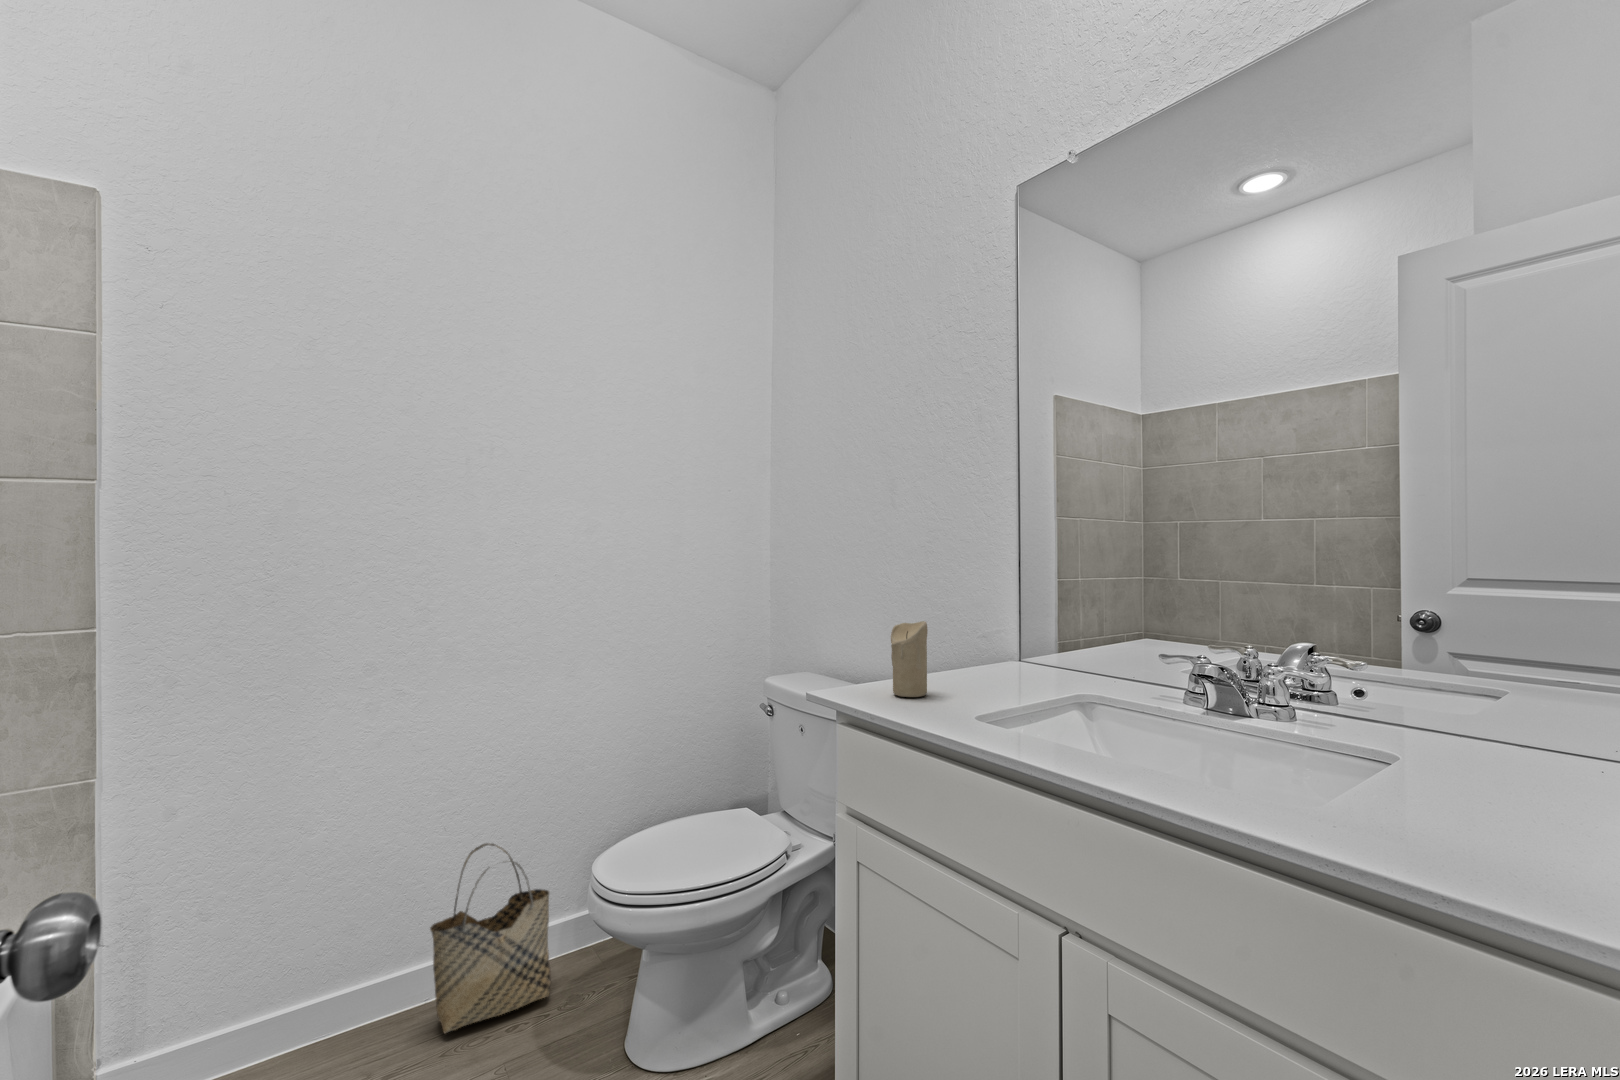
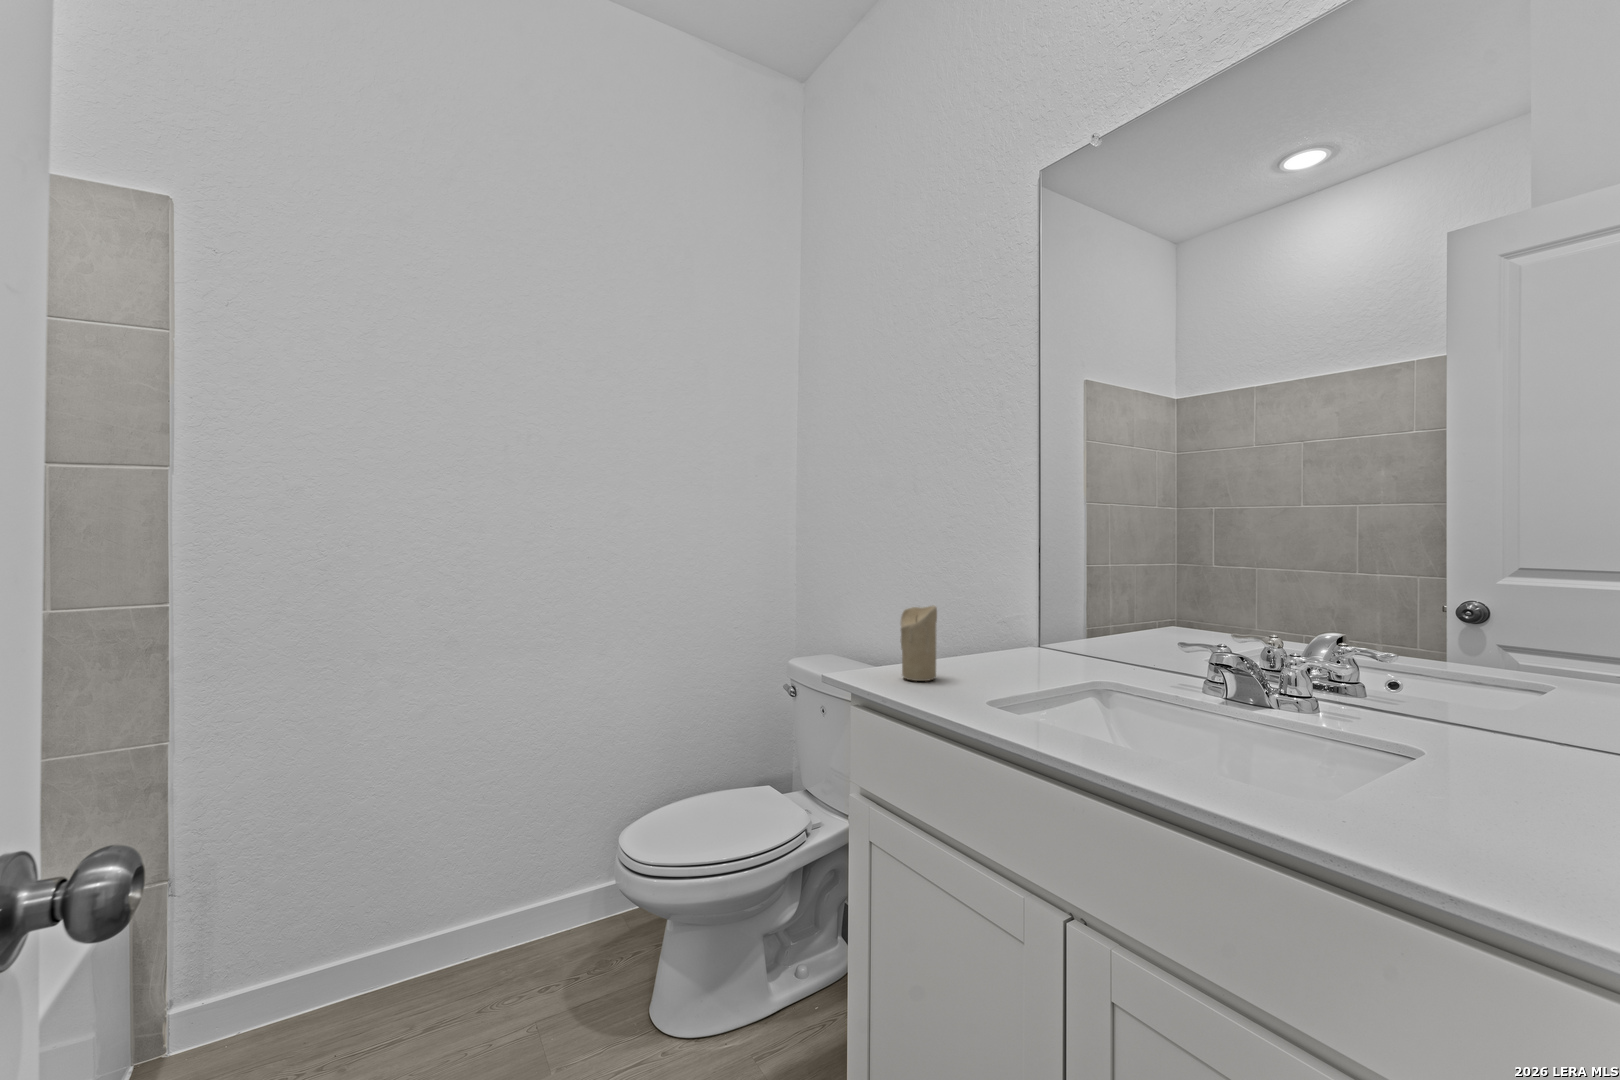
woven basket: present [430,843,551,1033] -> none [469,810,583,988]

